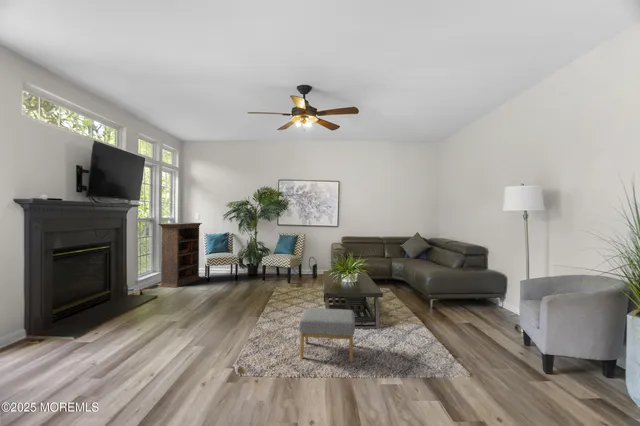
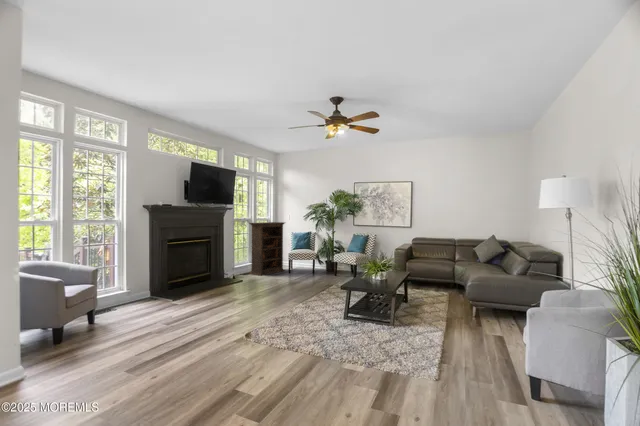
footstool: present [299,308,355,362] -> none [294,301,351,353]

